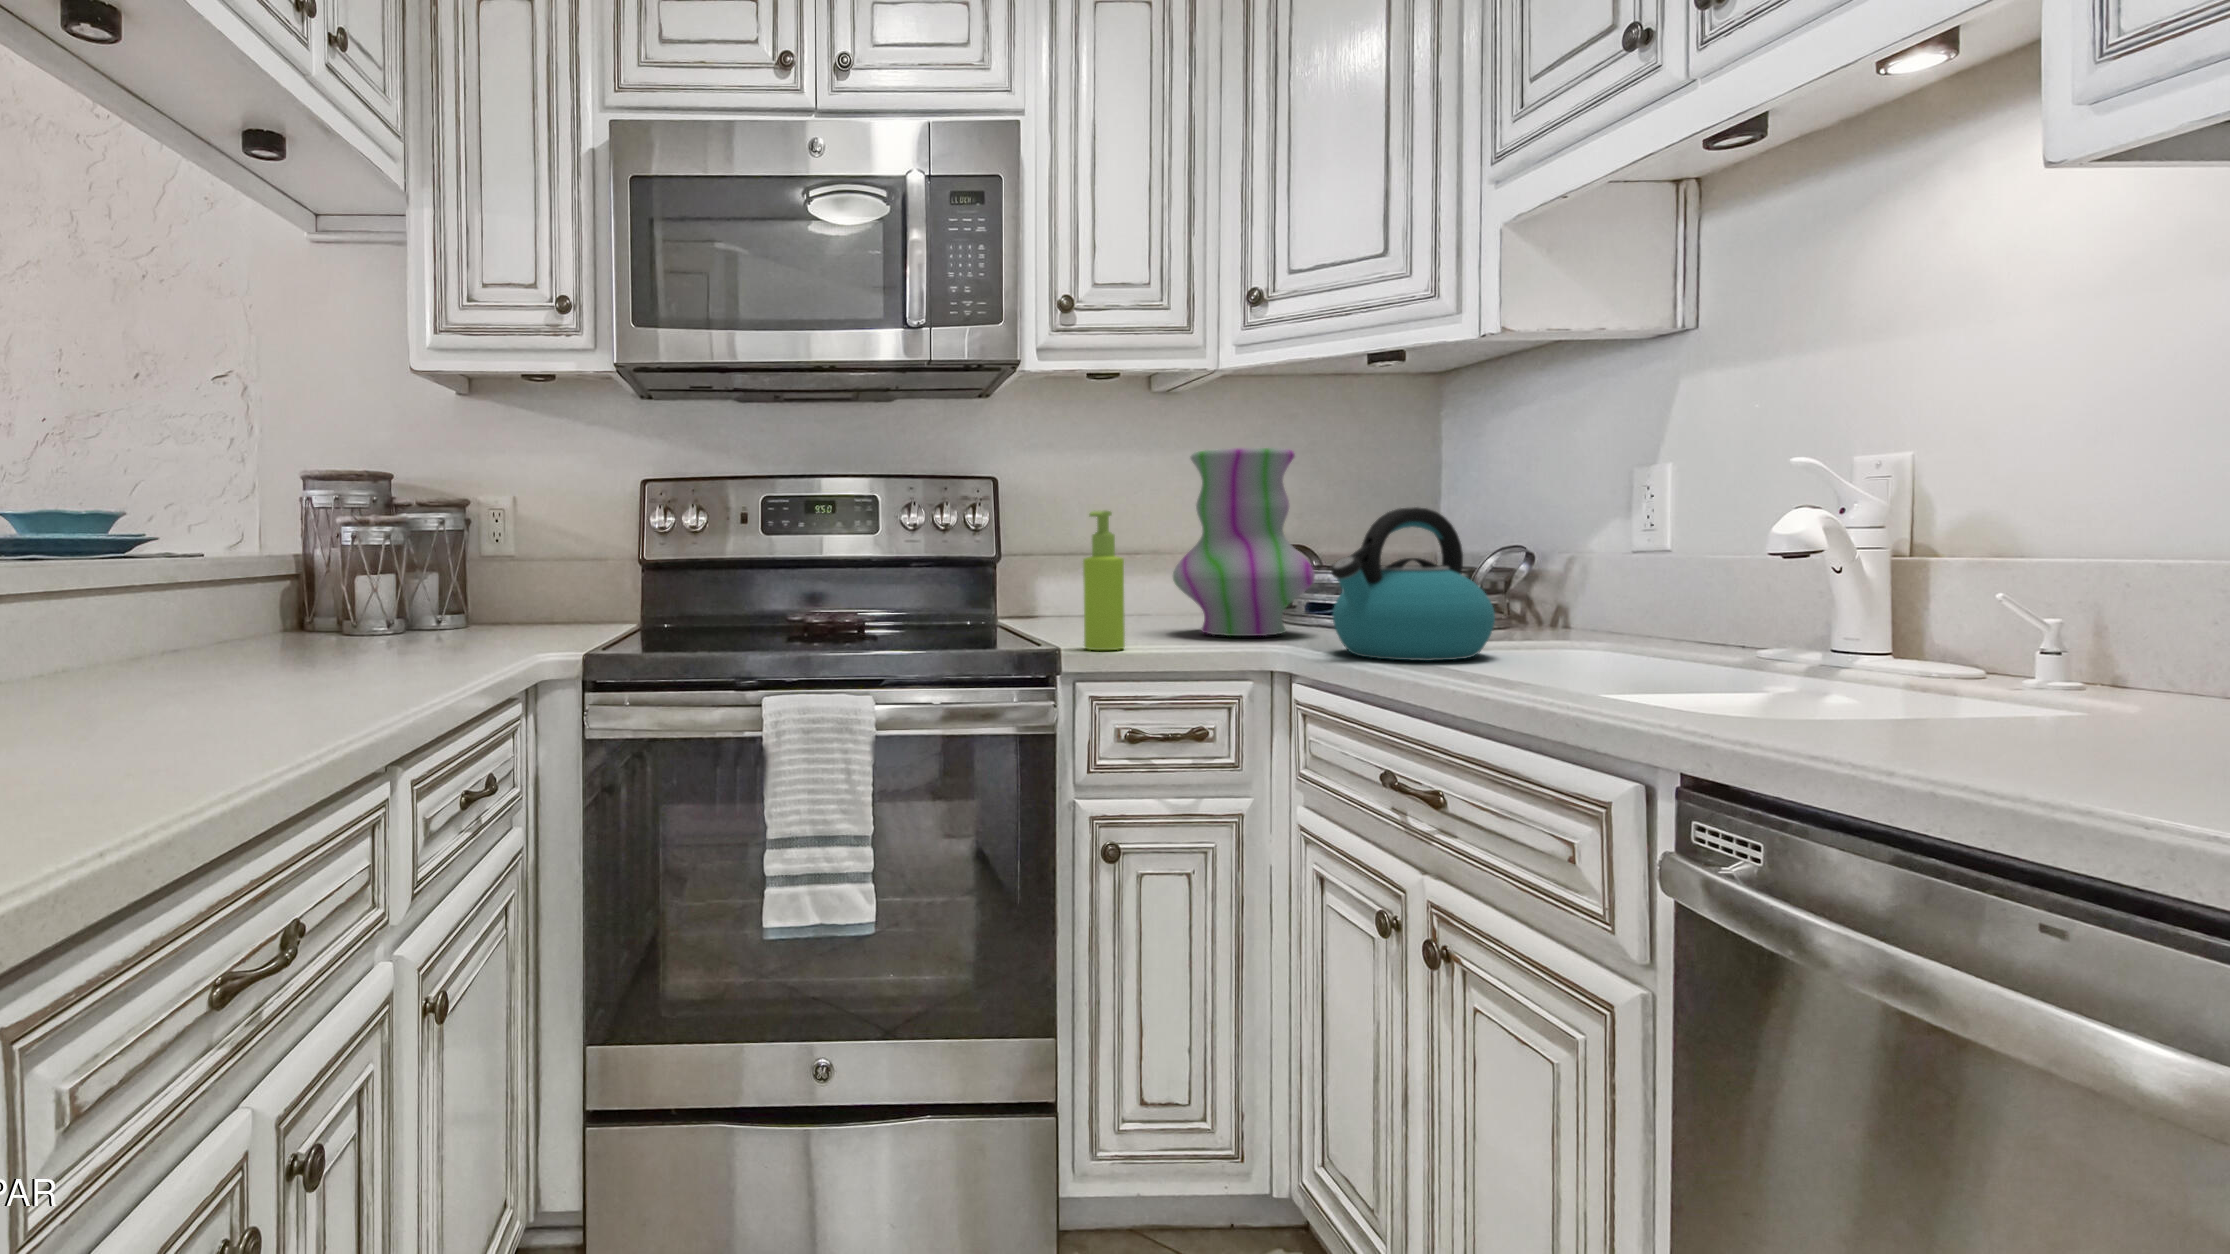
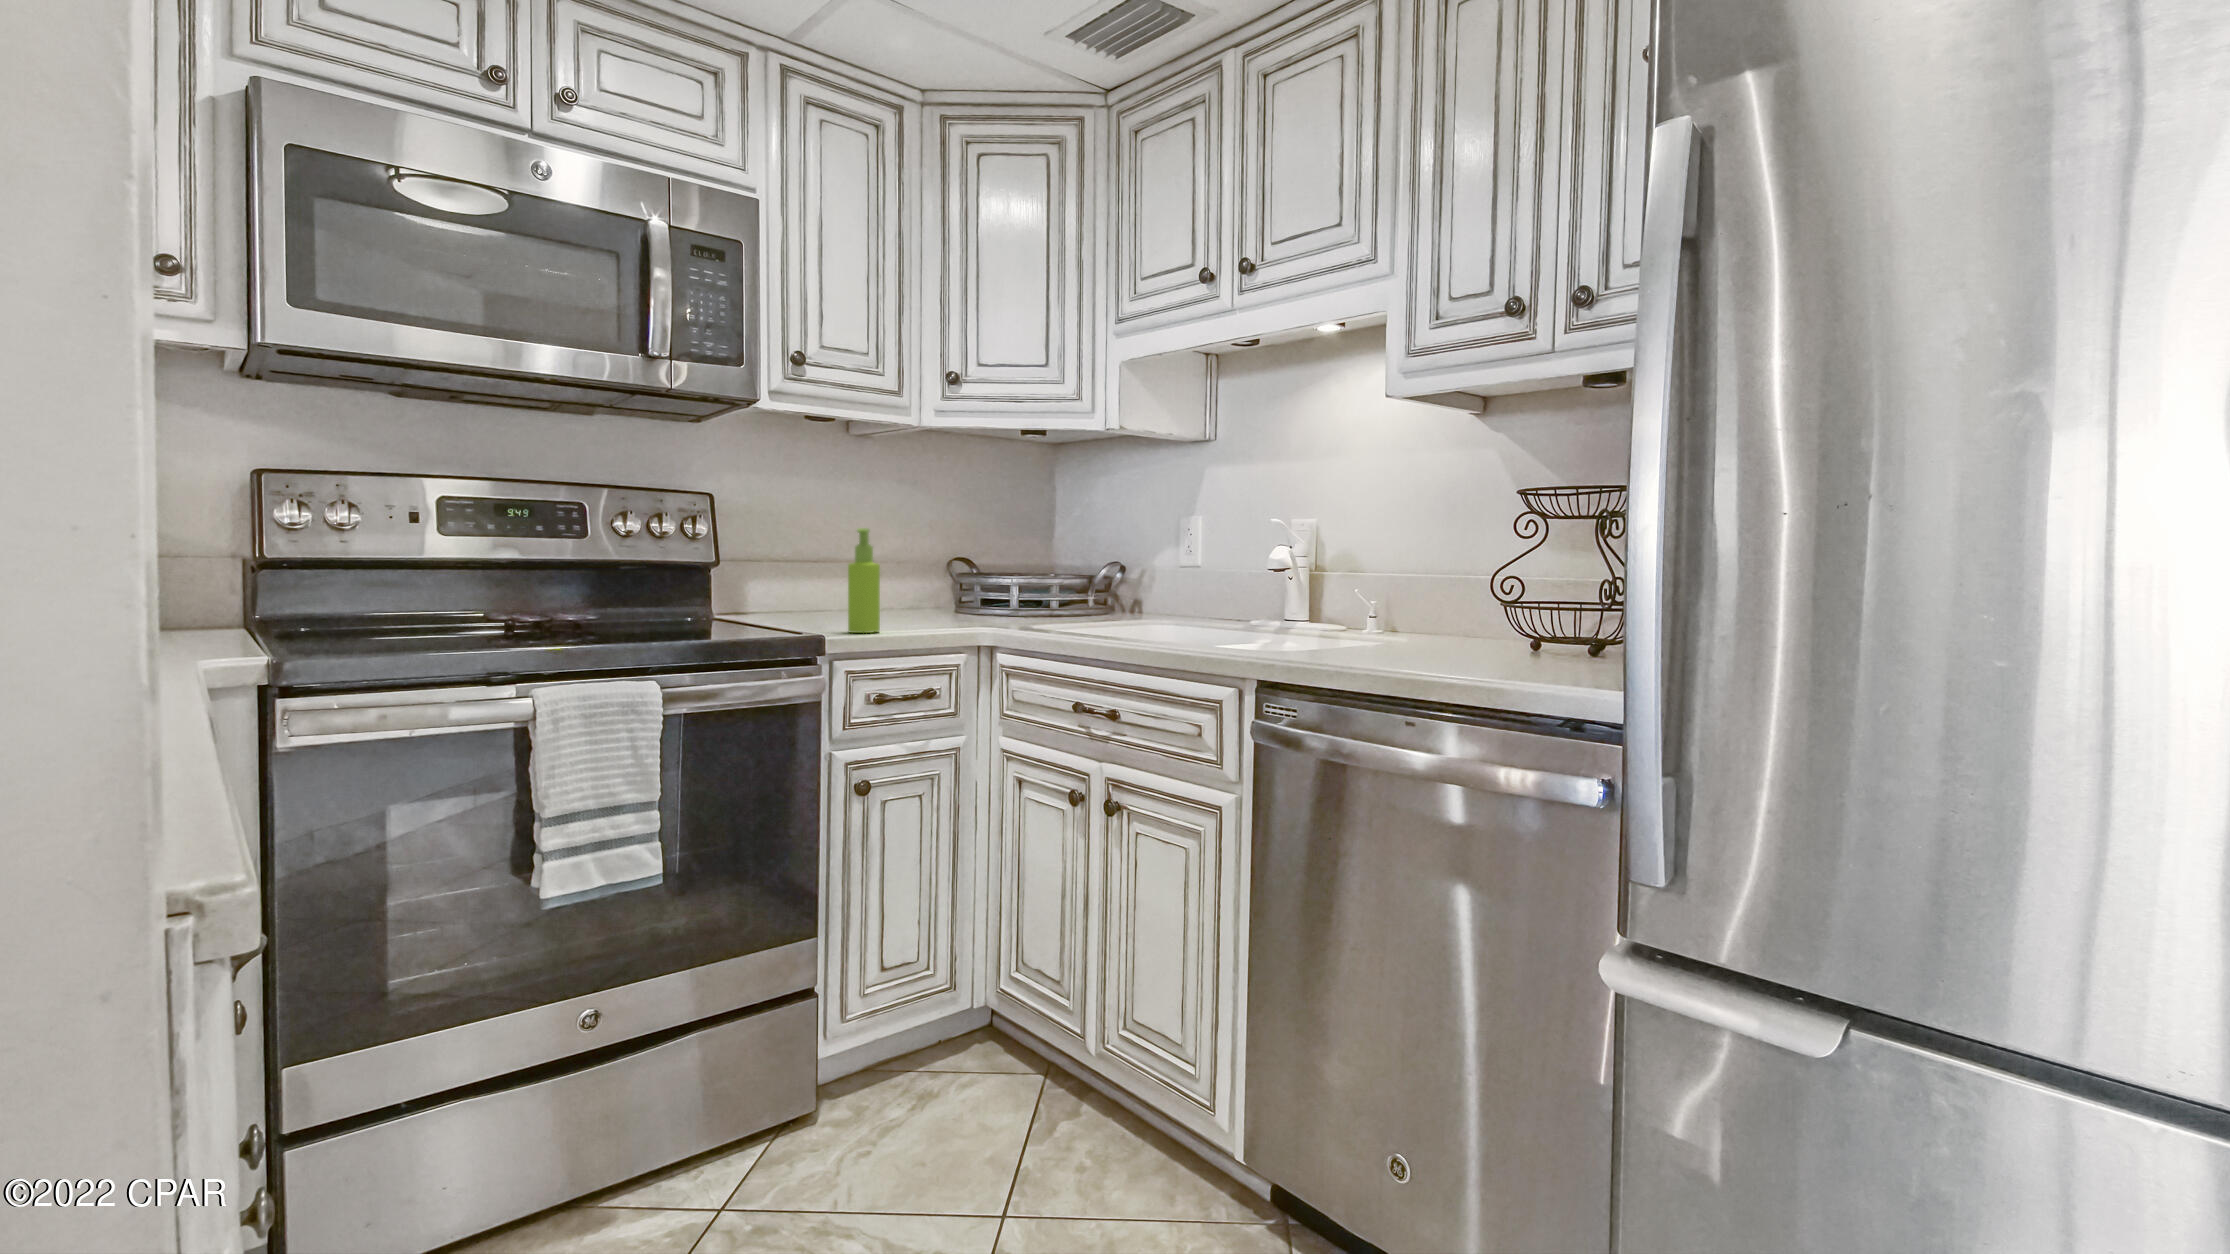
vase: present [1173,448,1314,636] -> none [895,486,1000,622]
kettle: present [1331,507,1495,661] -> none [1029,533,1130,632]

